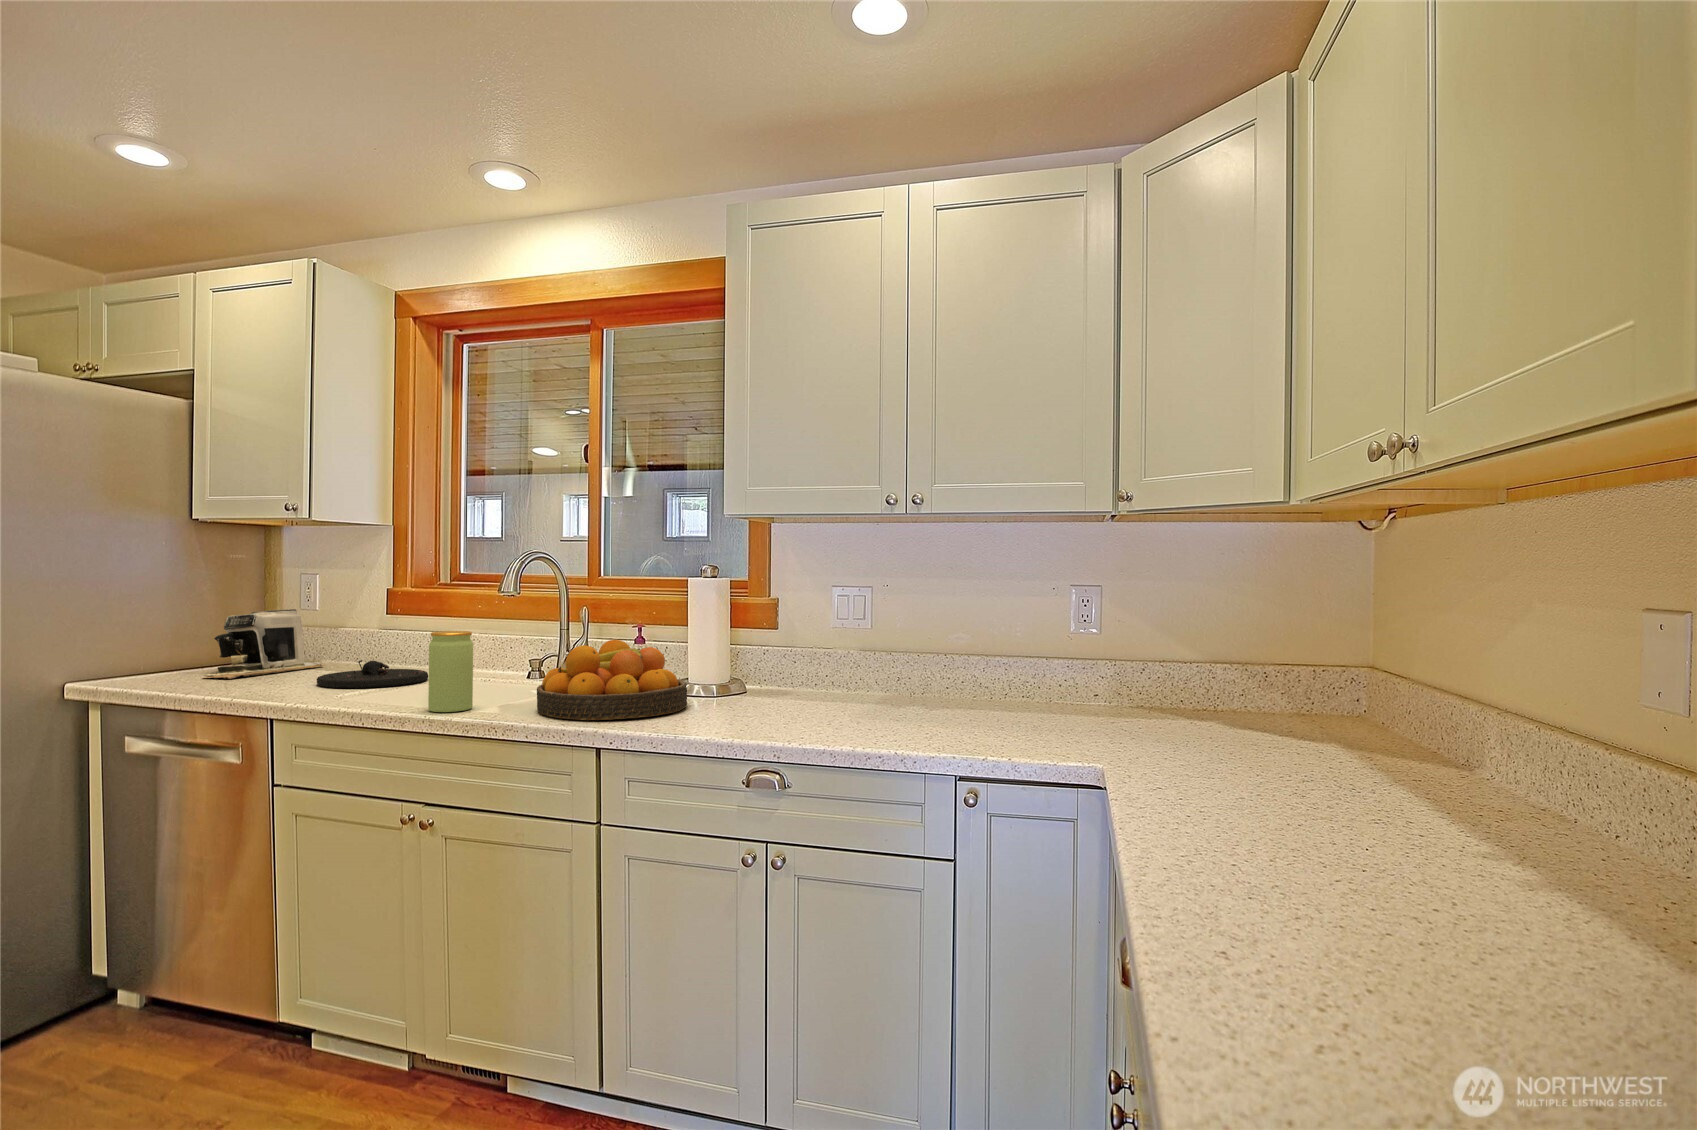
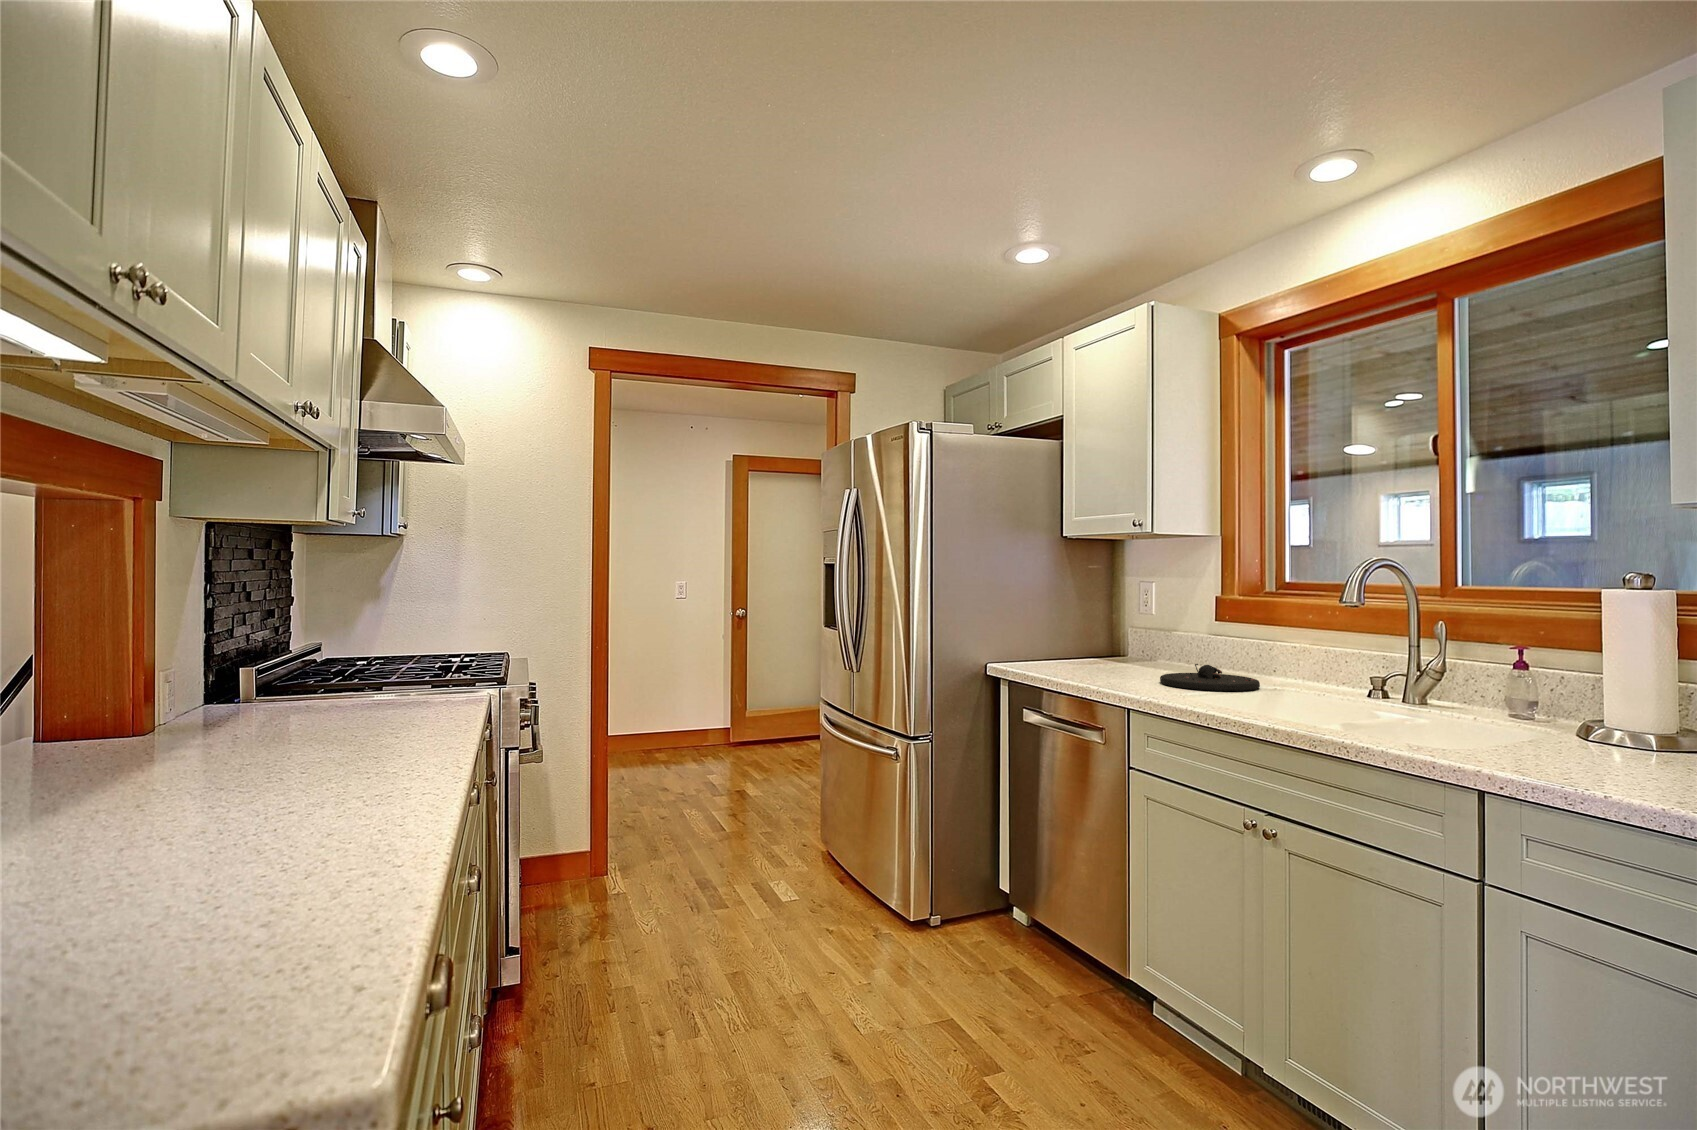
coffee maker: present [204,609,324,679] -> none [1070,613,1162,671]
jar: present [428,631,473,712] -> none [1271,642,1316,724]
fruit bowl: present [537,640,687,720] -> none [1391,664,1607,763]

